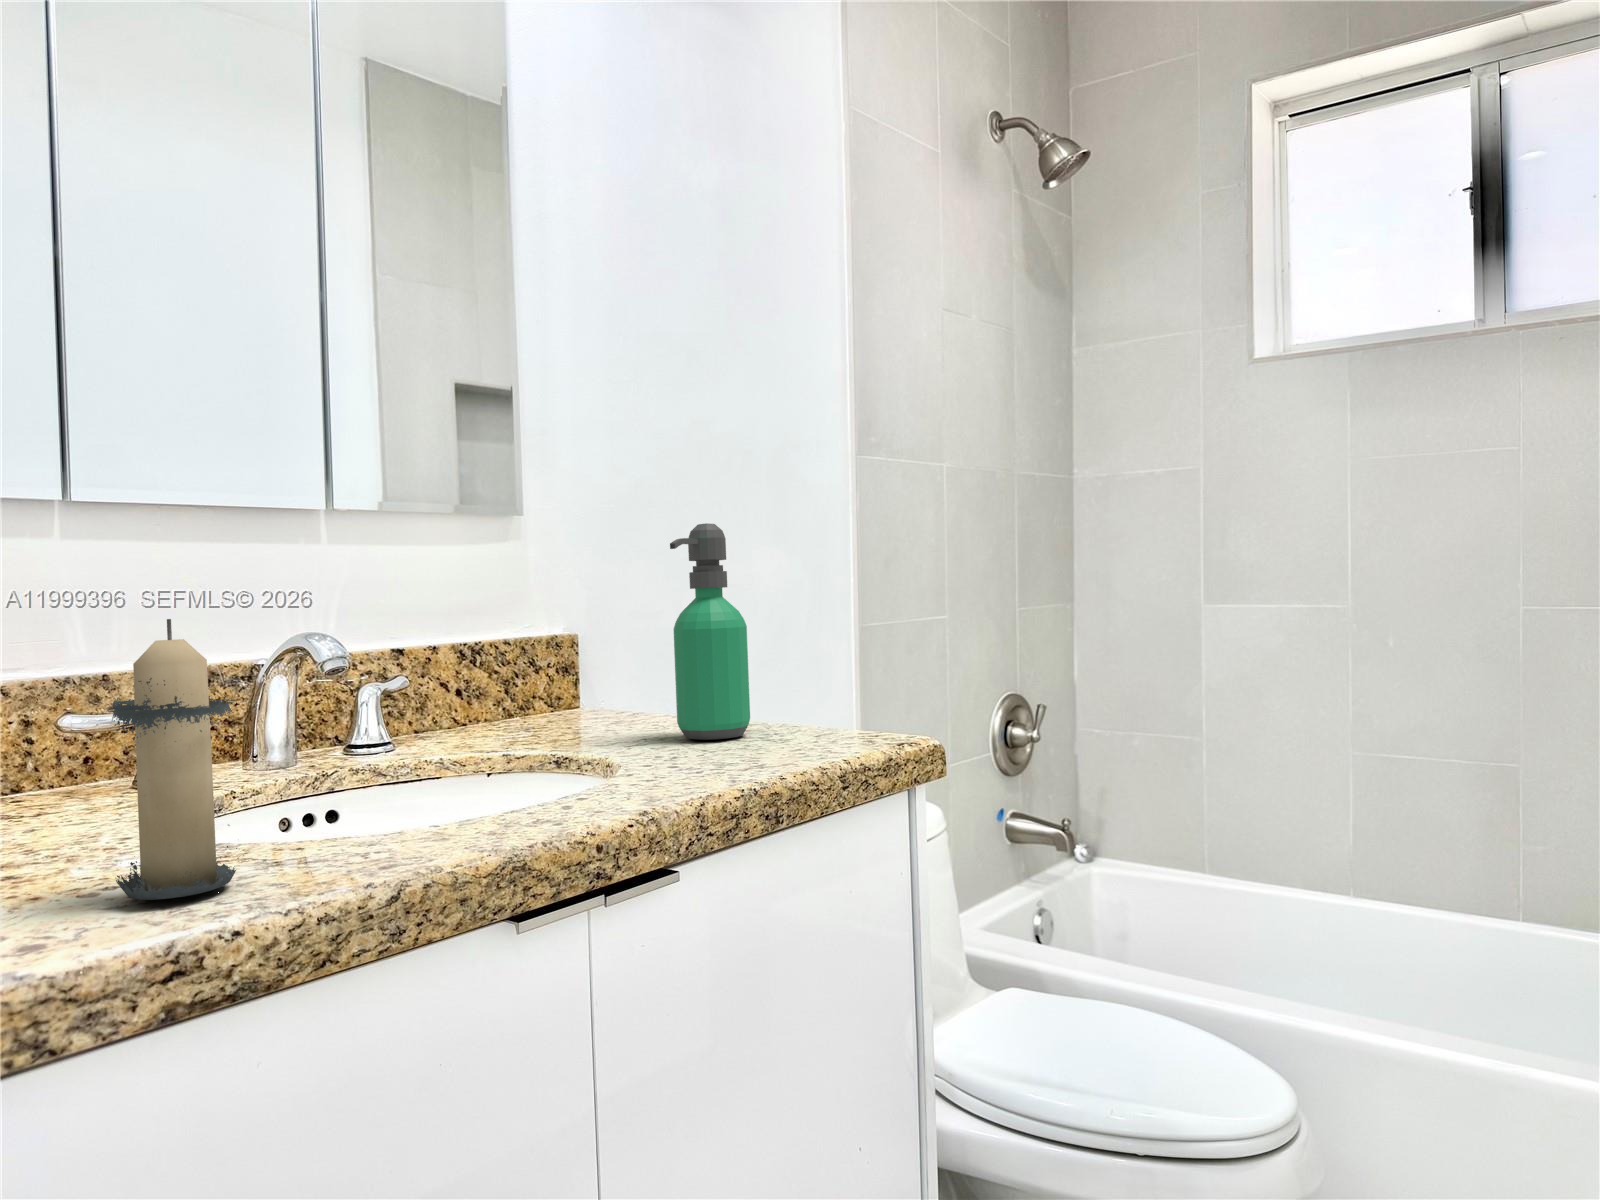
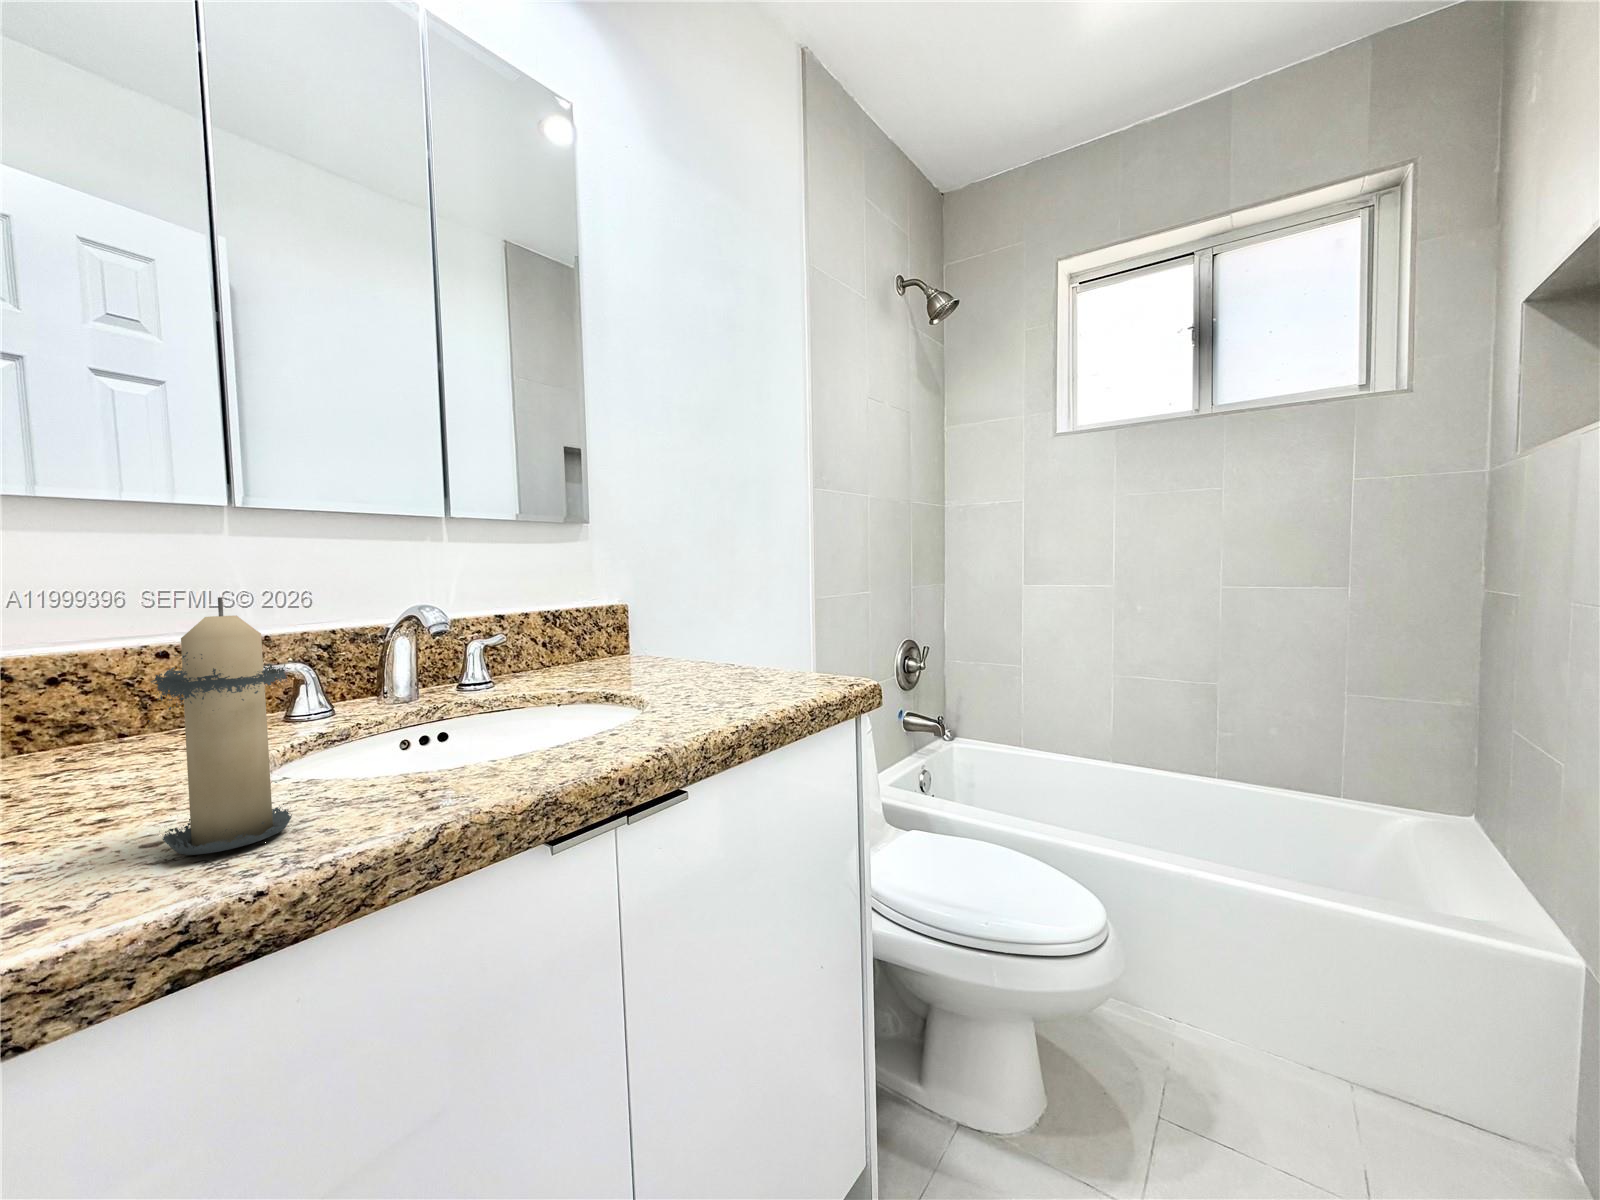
soap dispenser: present [670,523,750,740] -> none [686,534,740,681]

